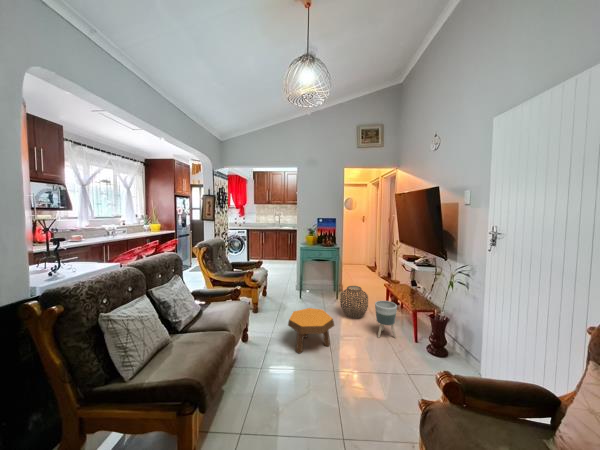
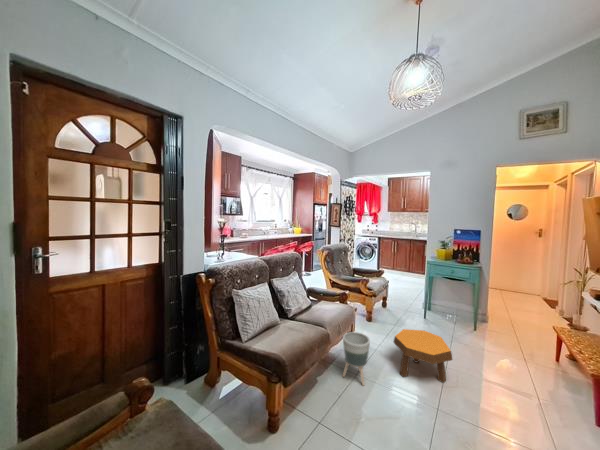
woven basket: present [340,286,368,318] -> none [474,318,521,364]
planter: present [375,301,397,338] -> present [343,332,370,385]

